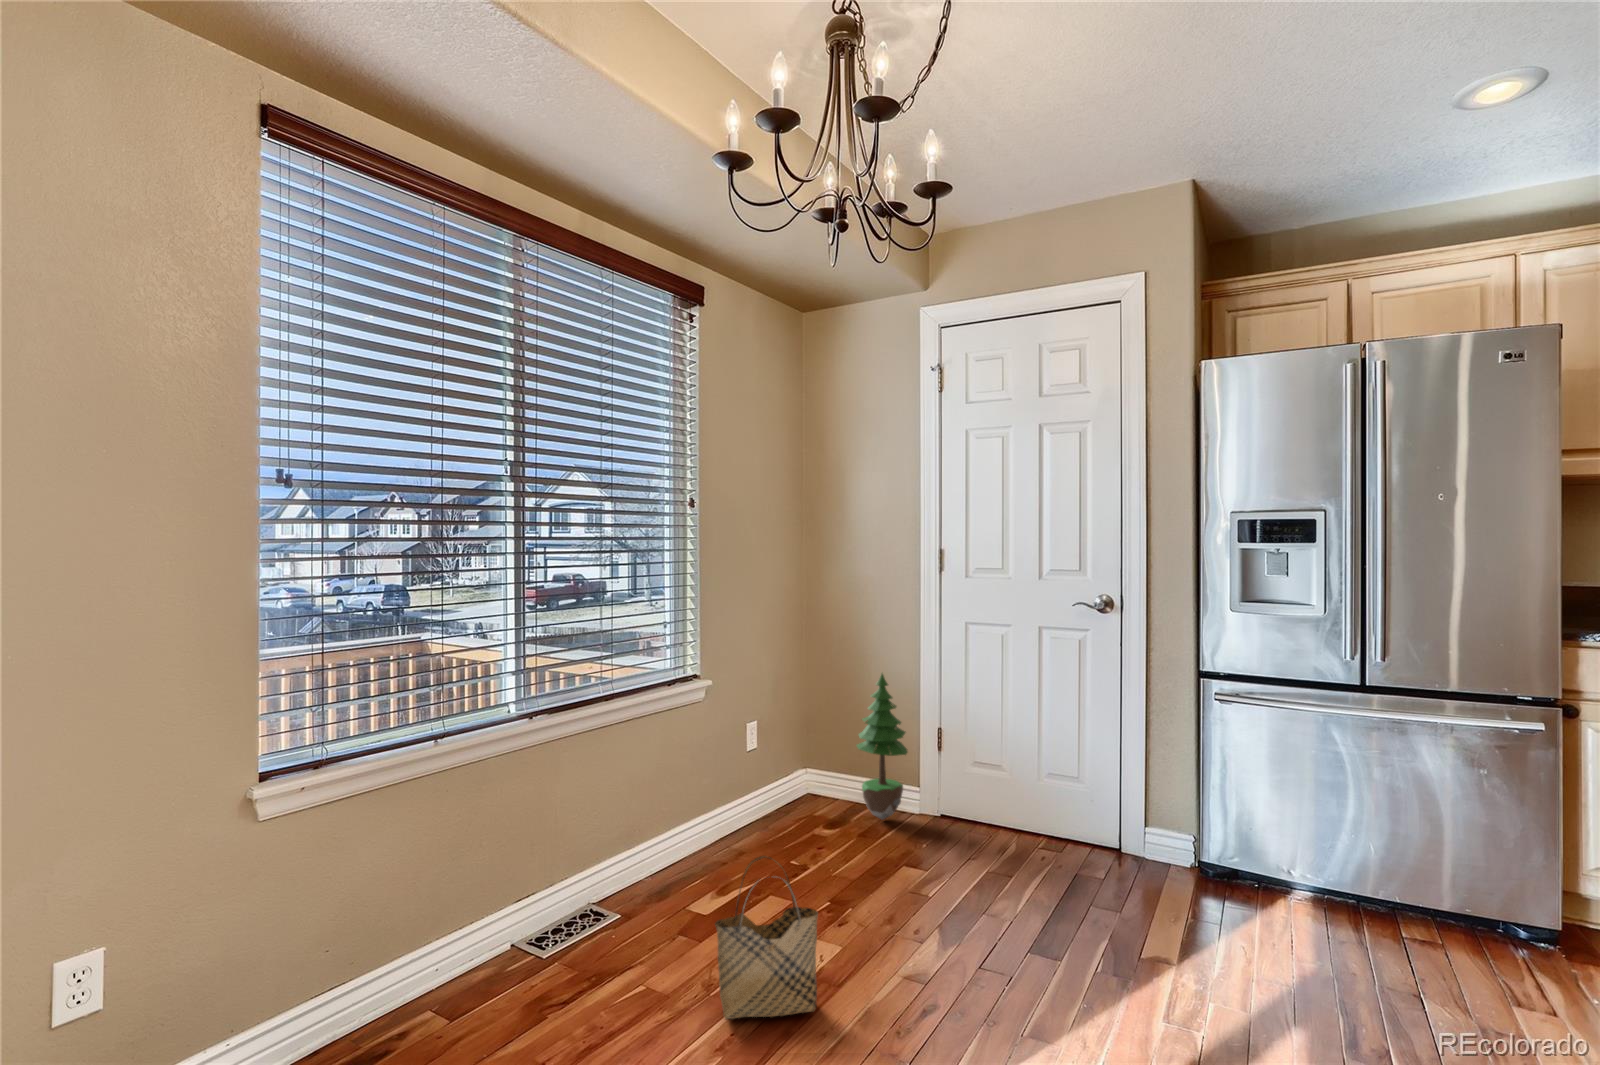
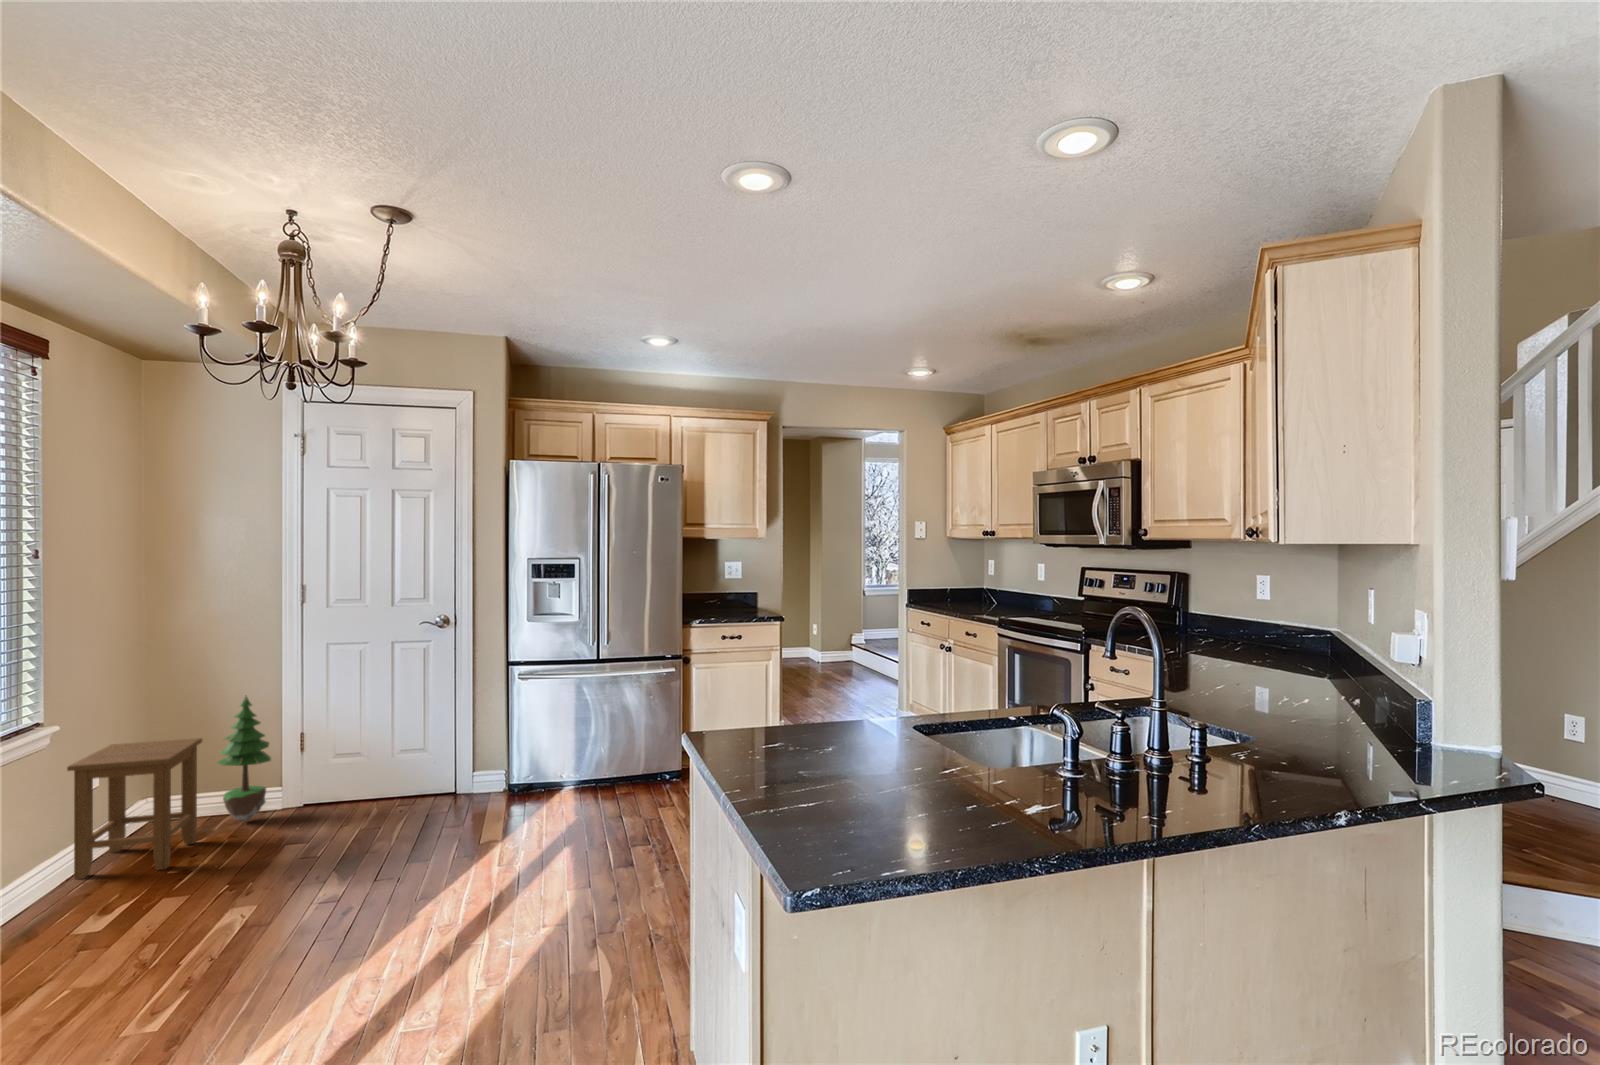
stool: none [719,706,837,856] -> present [67,738,202,879]
woven basket: present [715,856,818,1019] -> none [163,846,258,976]

